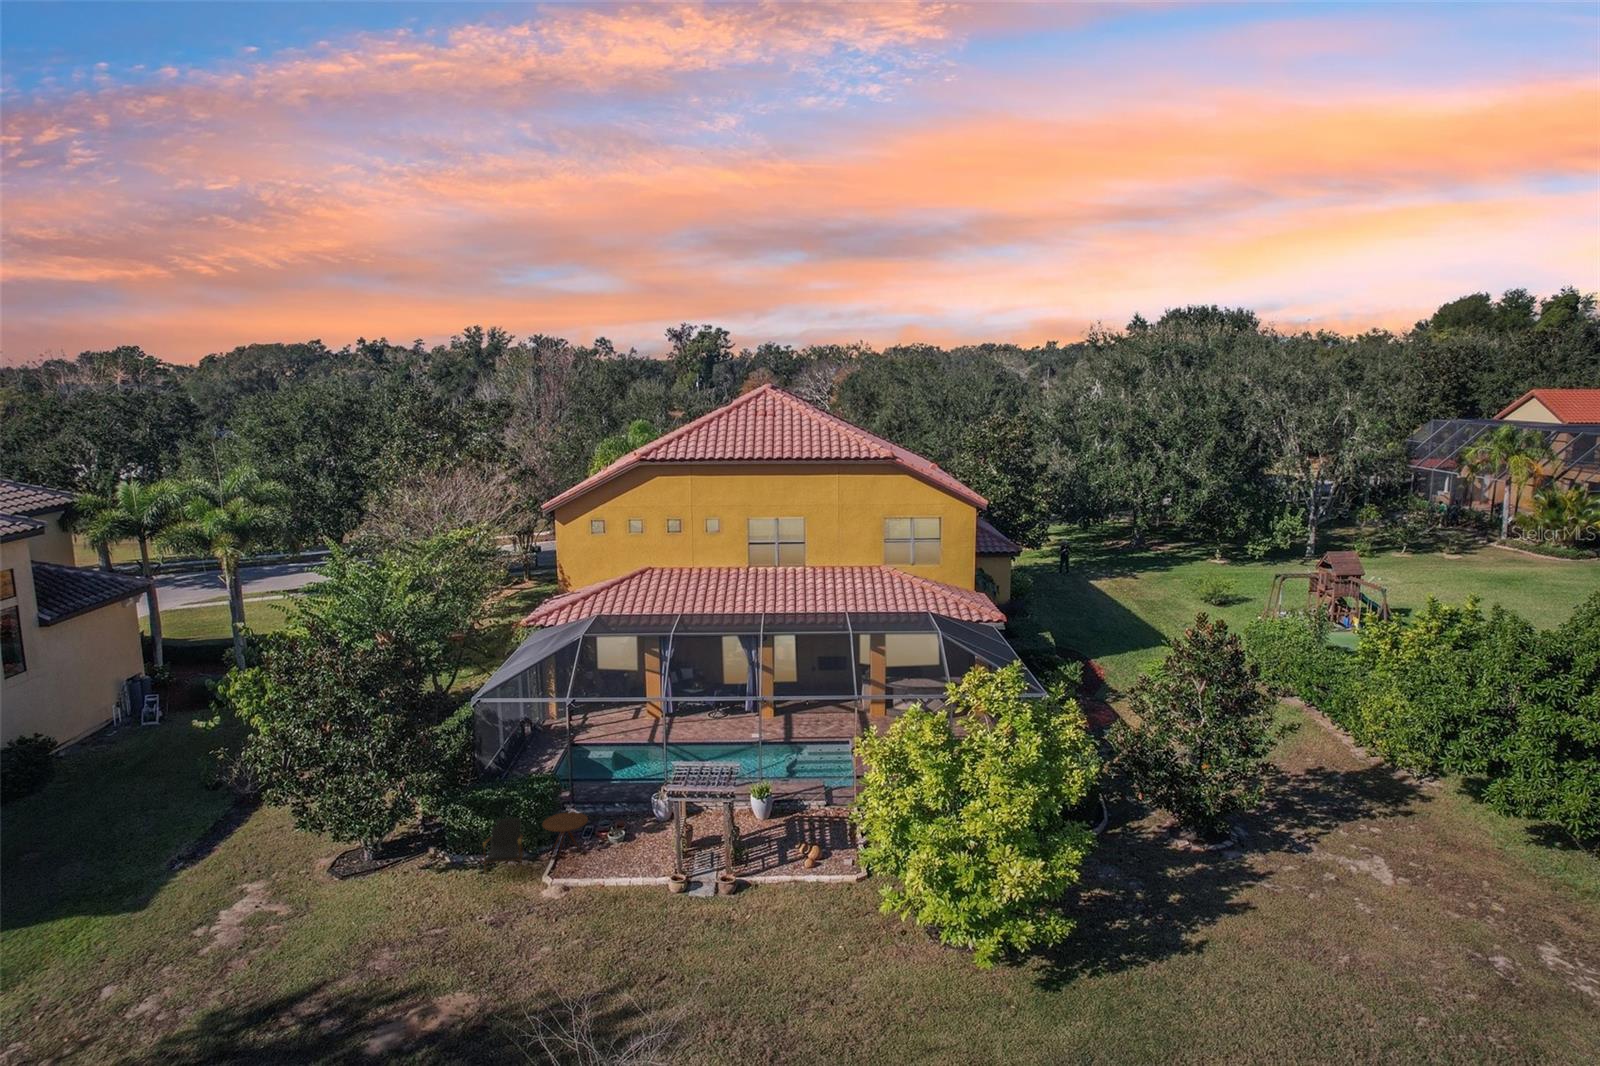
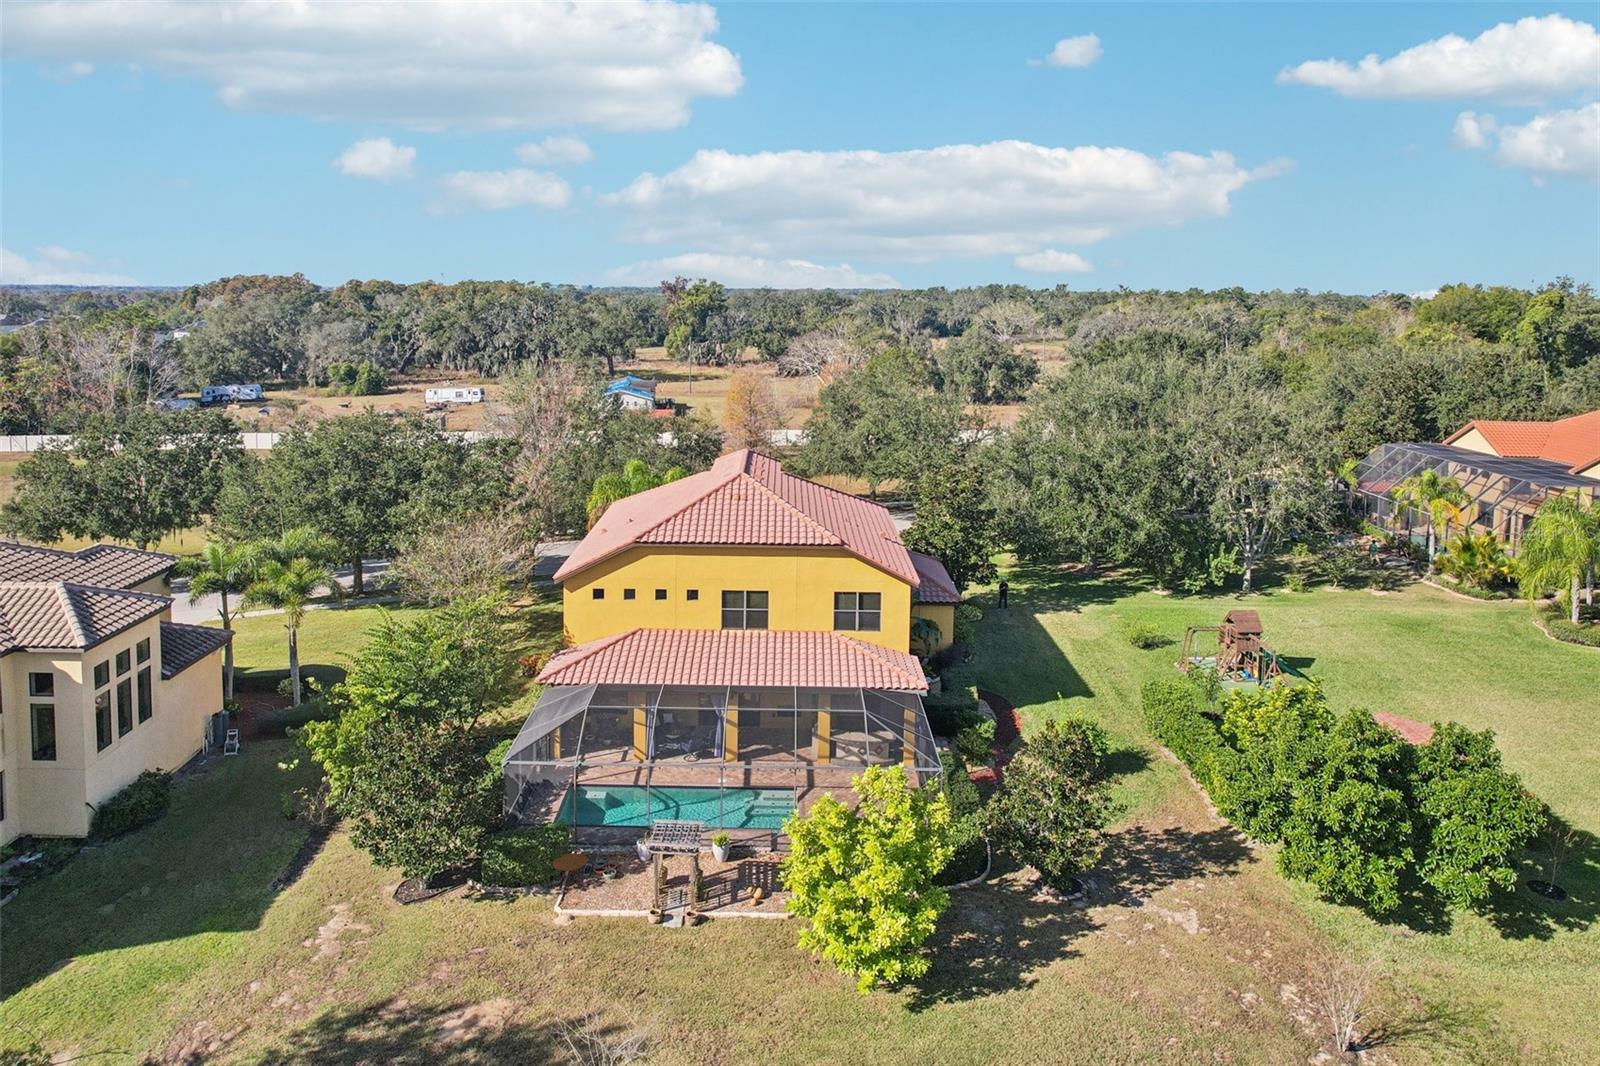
lounge chair: present [483,818,523,872] -> none [508,859,538,901]

